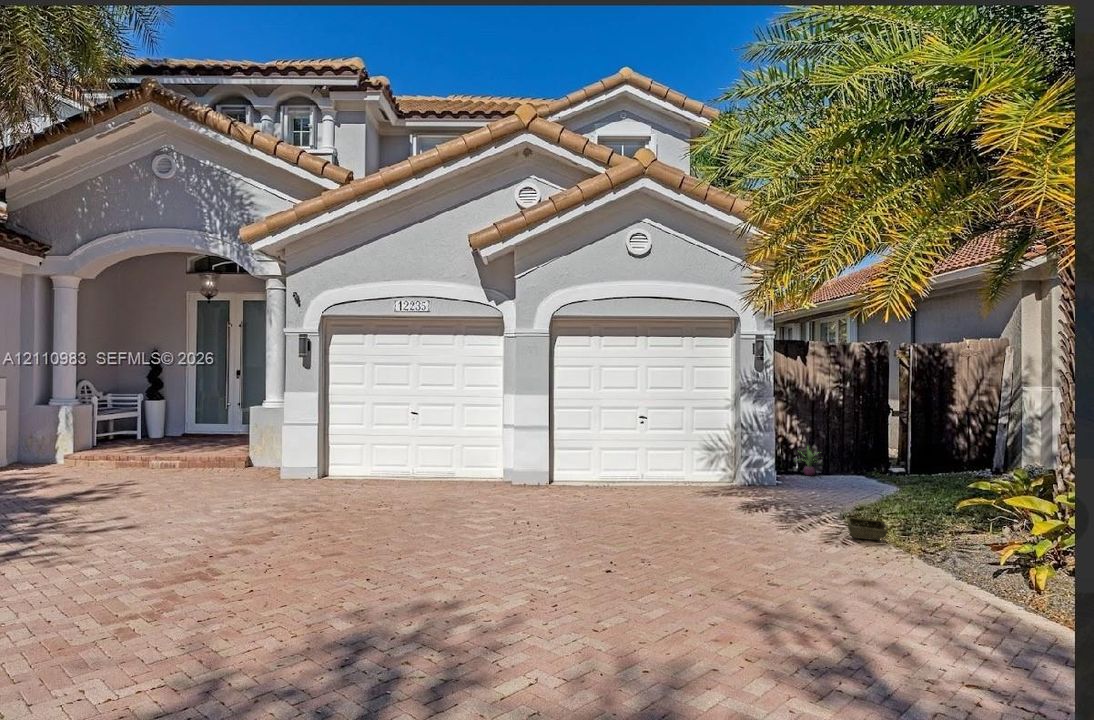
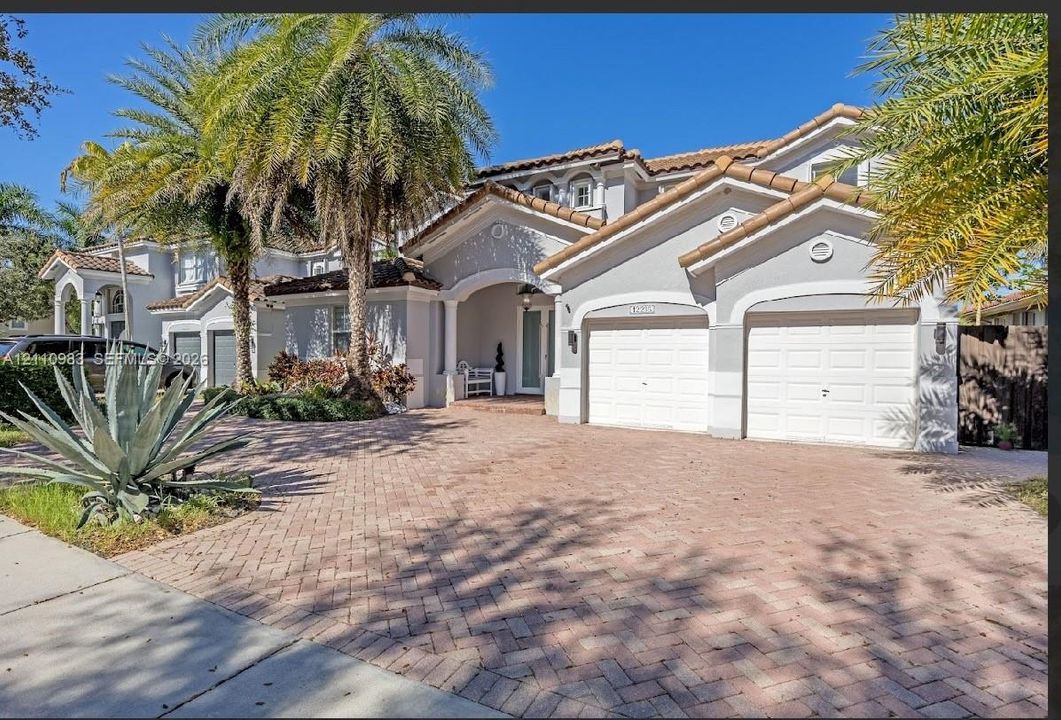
woven basket: present [847,518,888,540] -> none [997,479,1041,502]

